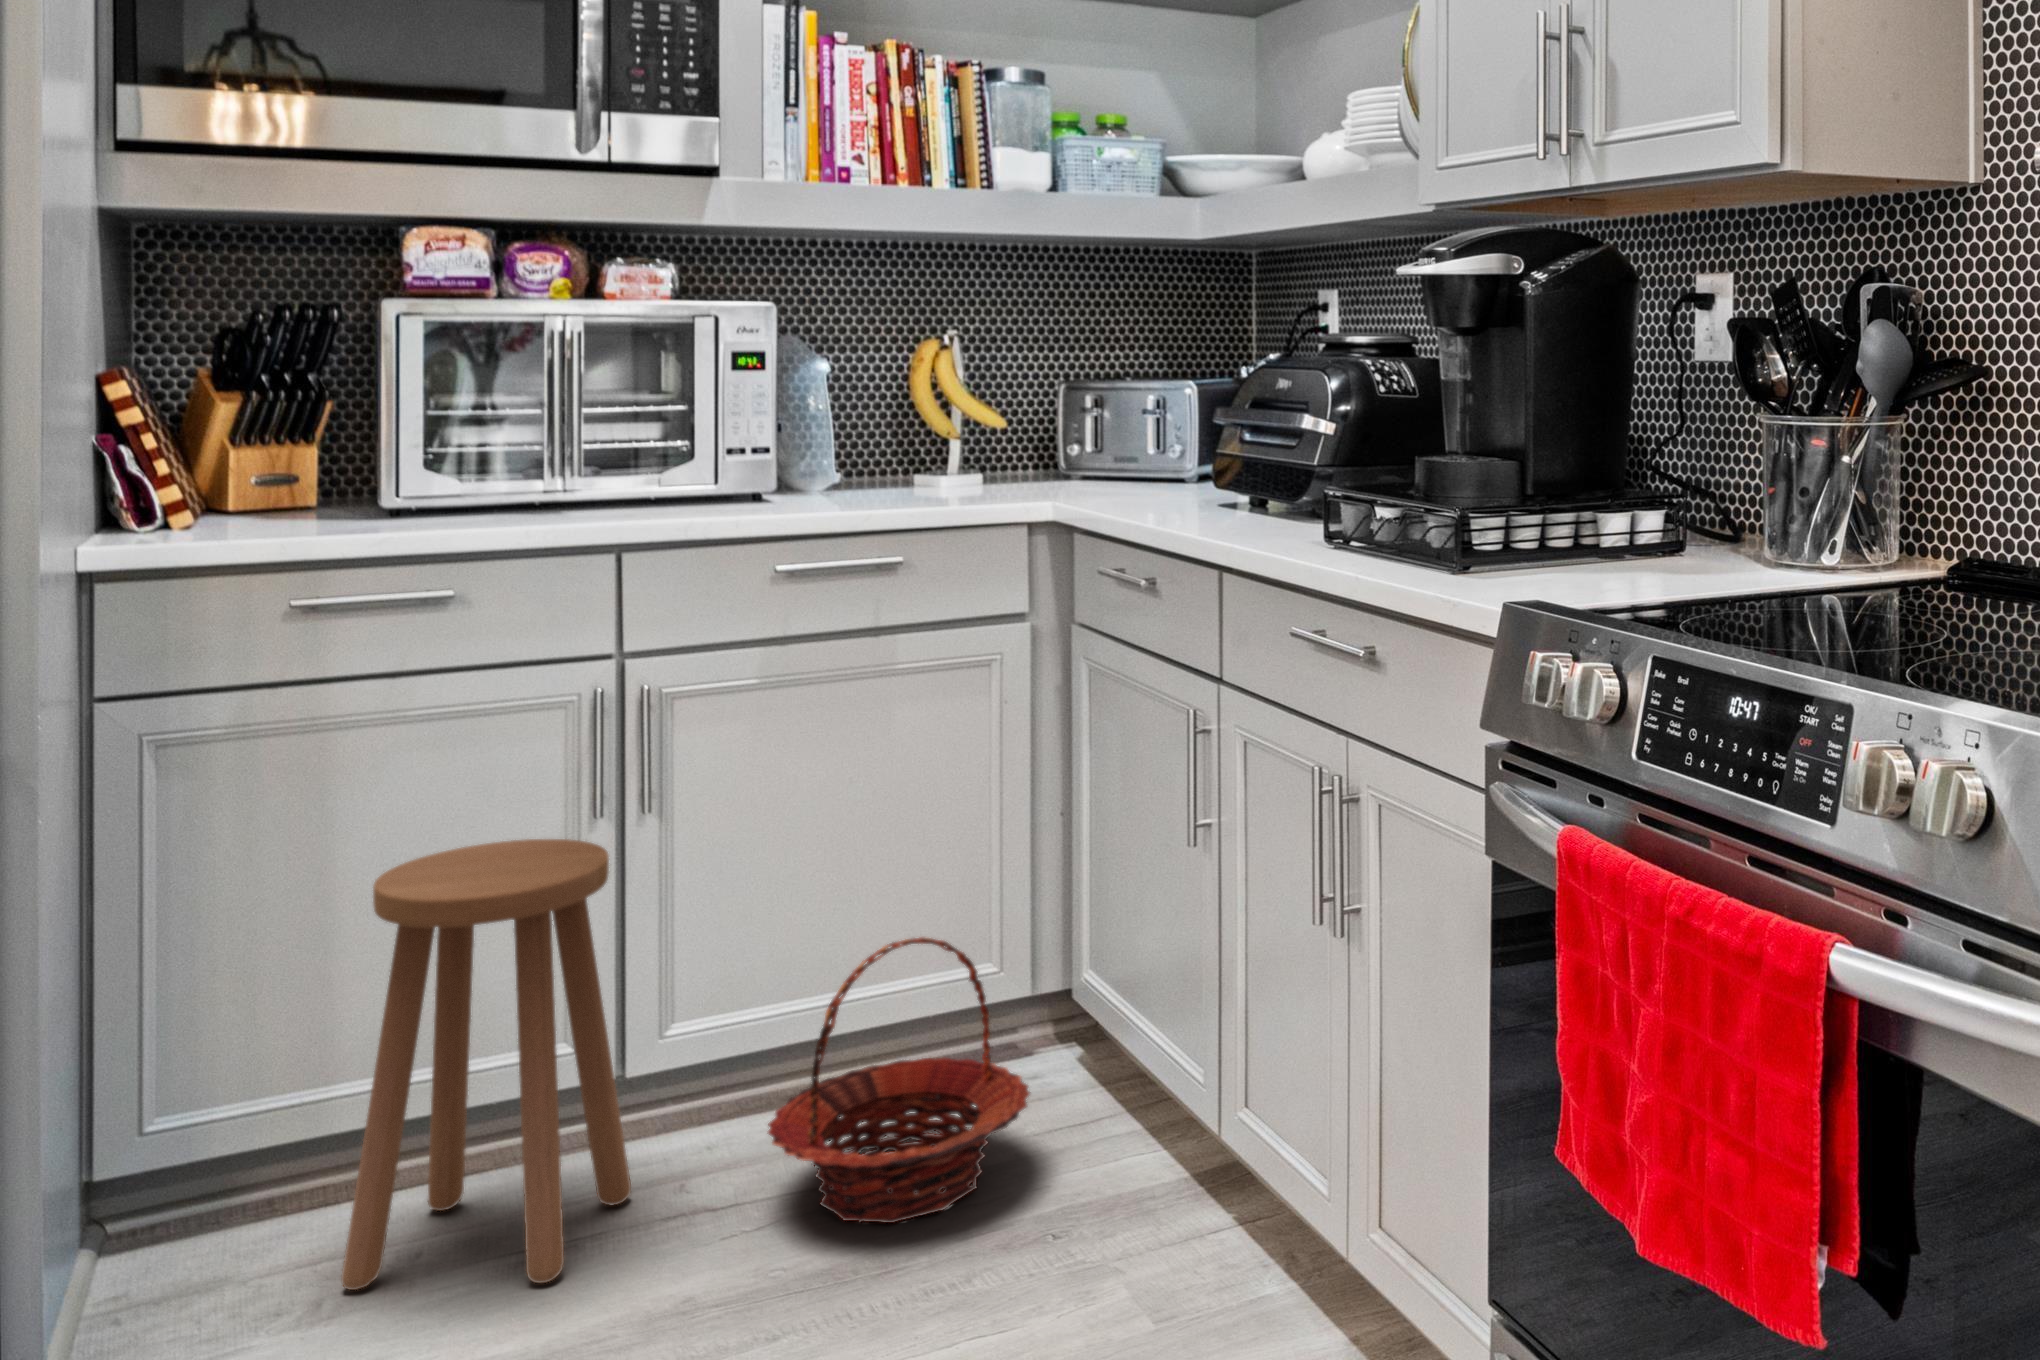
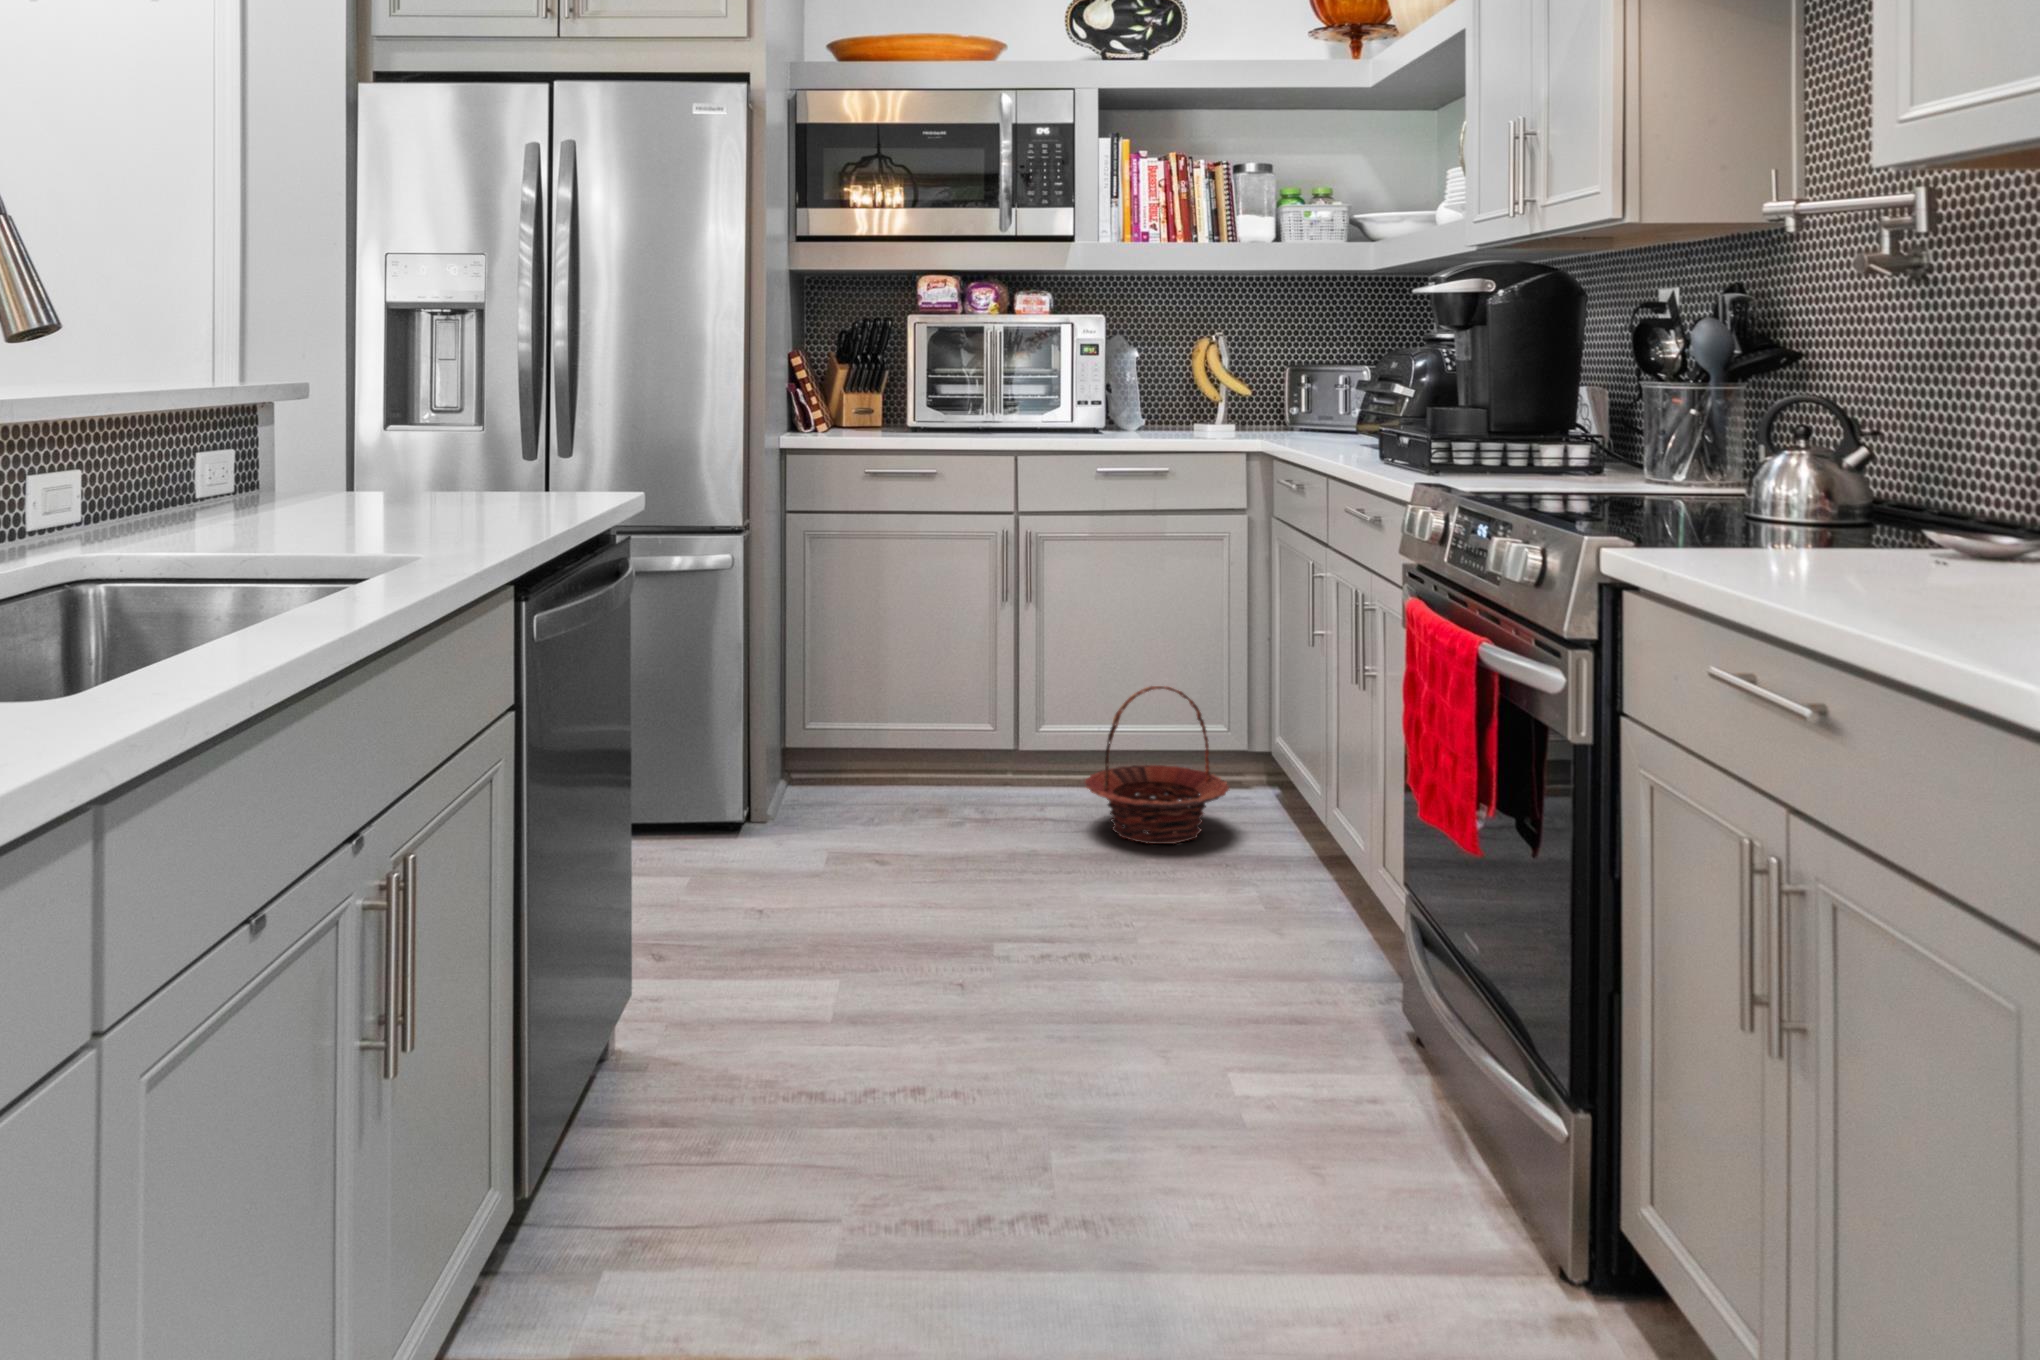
stool: present [341,839,631,1290] -> none [885,606,1019,834]

